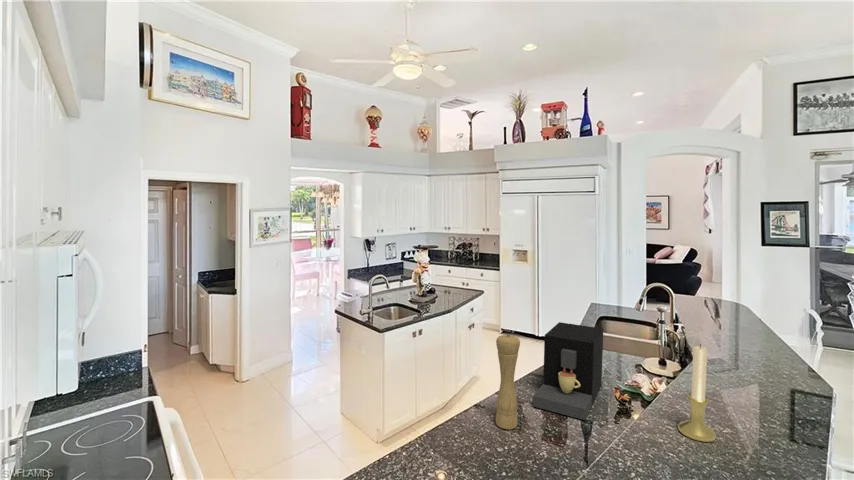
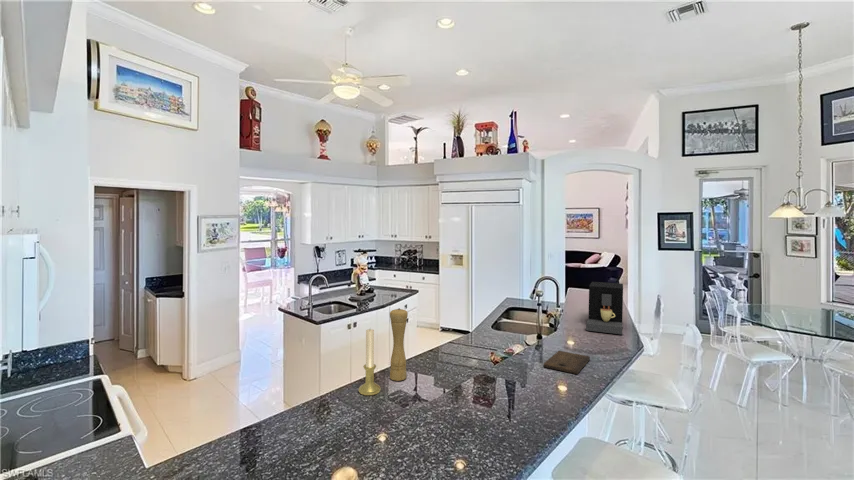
coffee maker: present [533,322,603,420] -> present [586,282,623,334]
candle holder: present [678,345,716,442] -> present [359,329,381,395]
cutting board: none [719,395,781,441] -> present [543,351,590,374]

